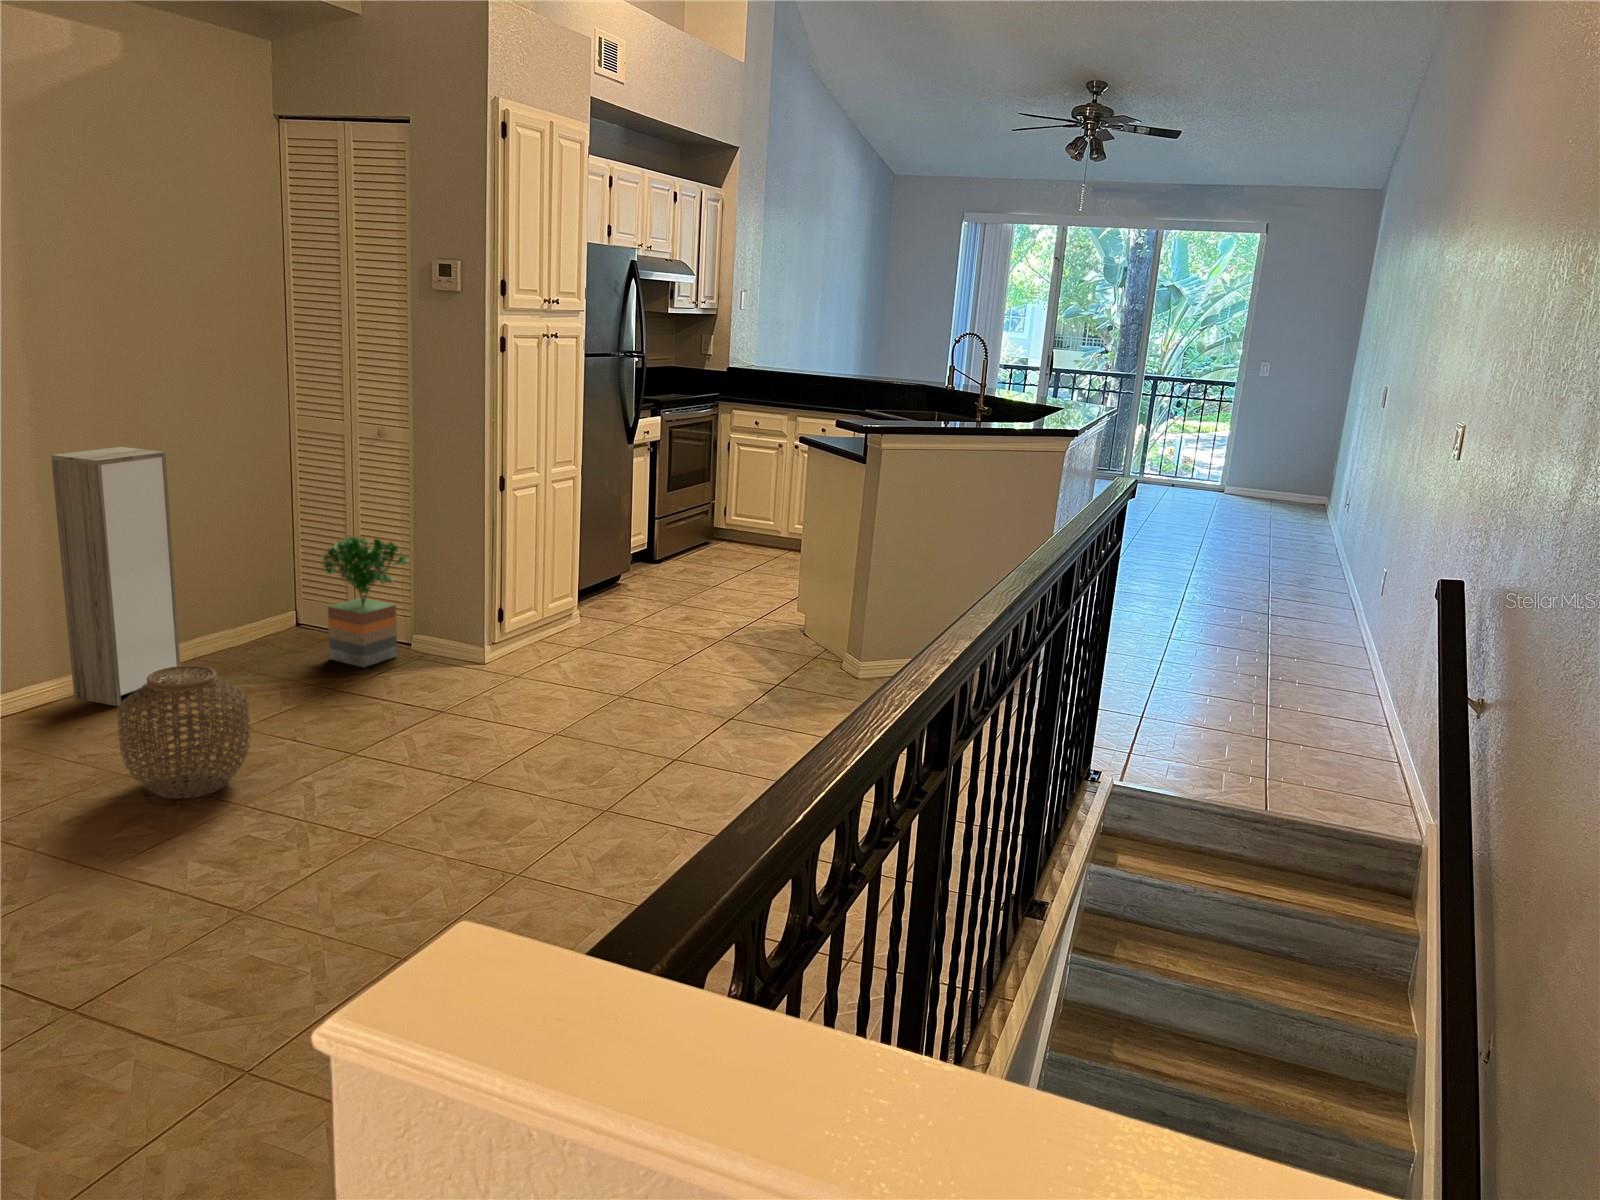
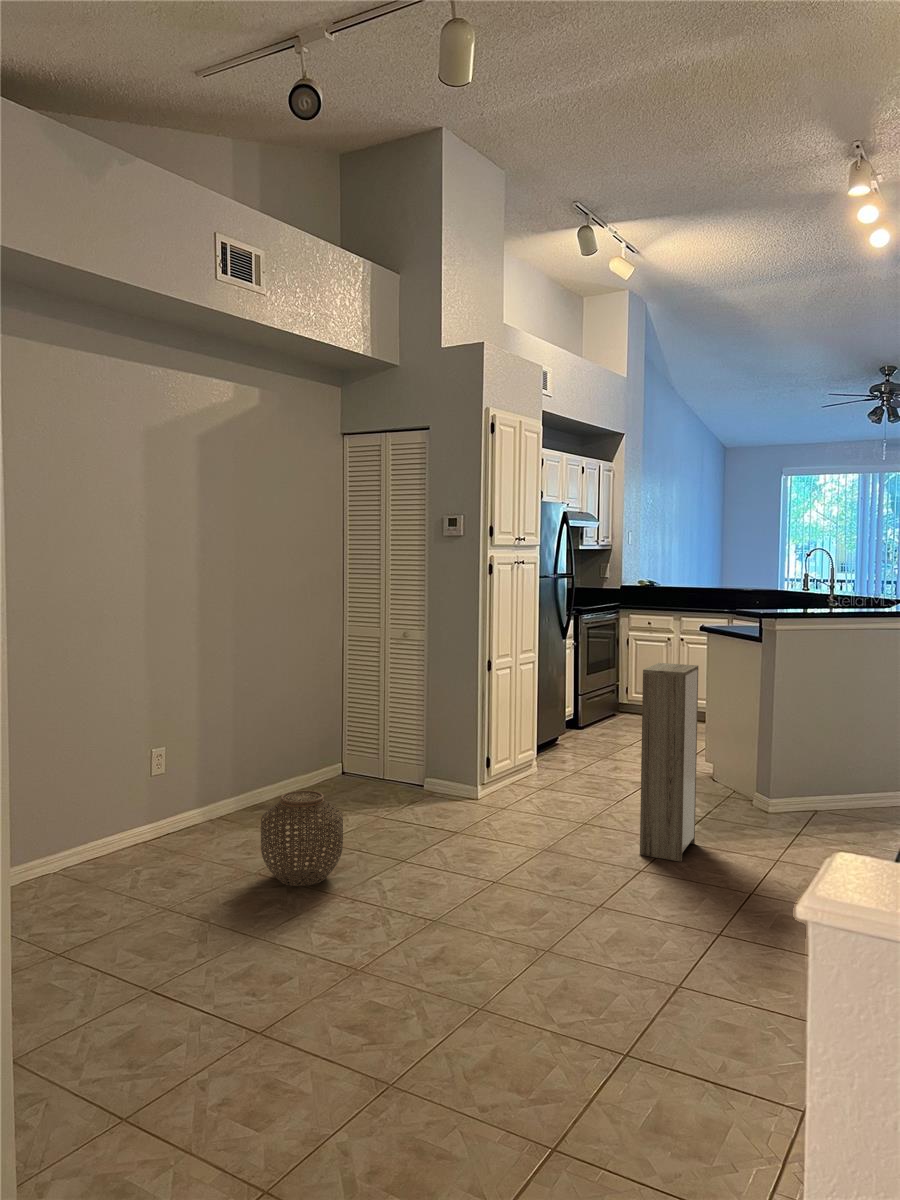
storage cabinet: present [51,447,181,706] -> present [640,663,698,862]
potted tree: present [322,536,408,667] -> none [367,706,427,801]

